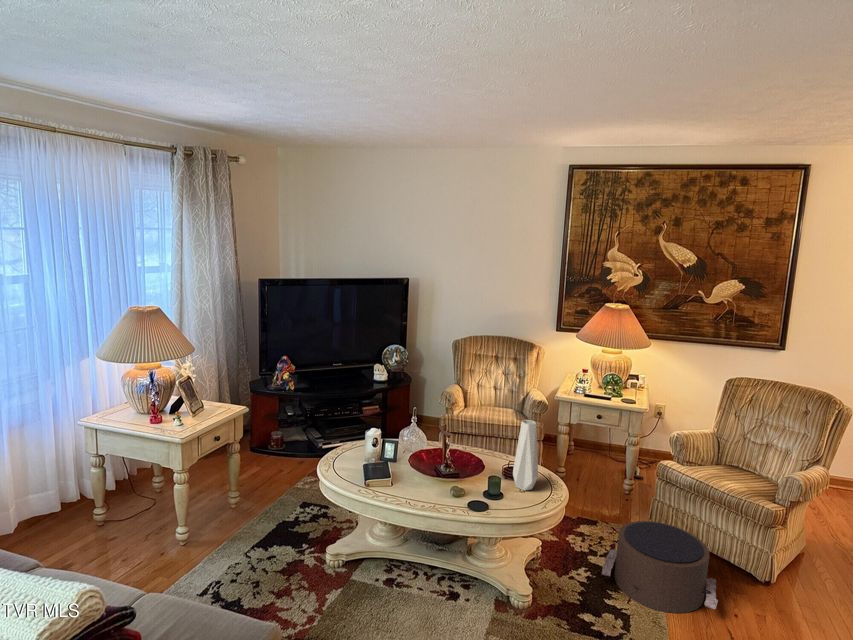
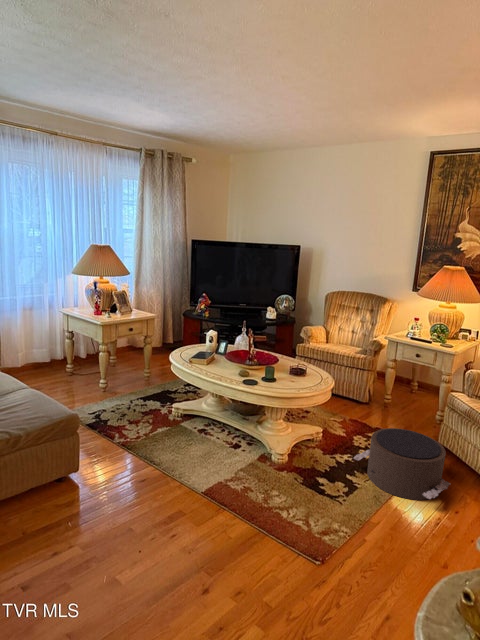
vase: present [513,420,538,491] -> none [290,330,309,383]

